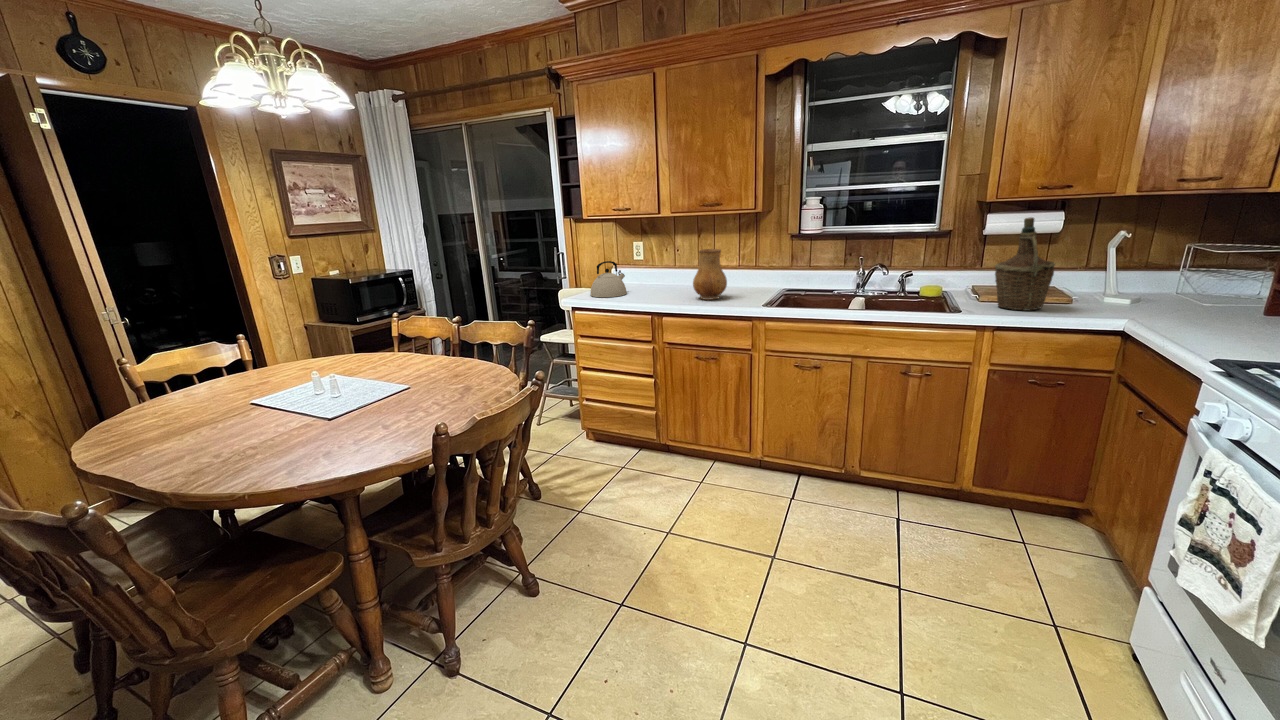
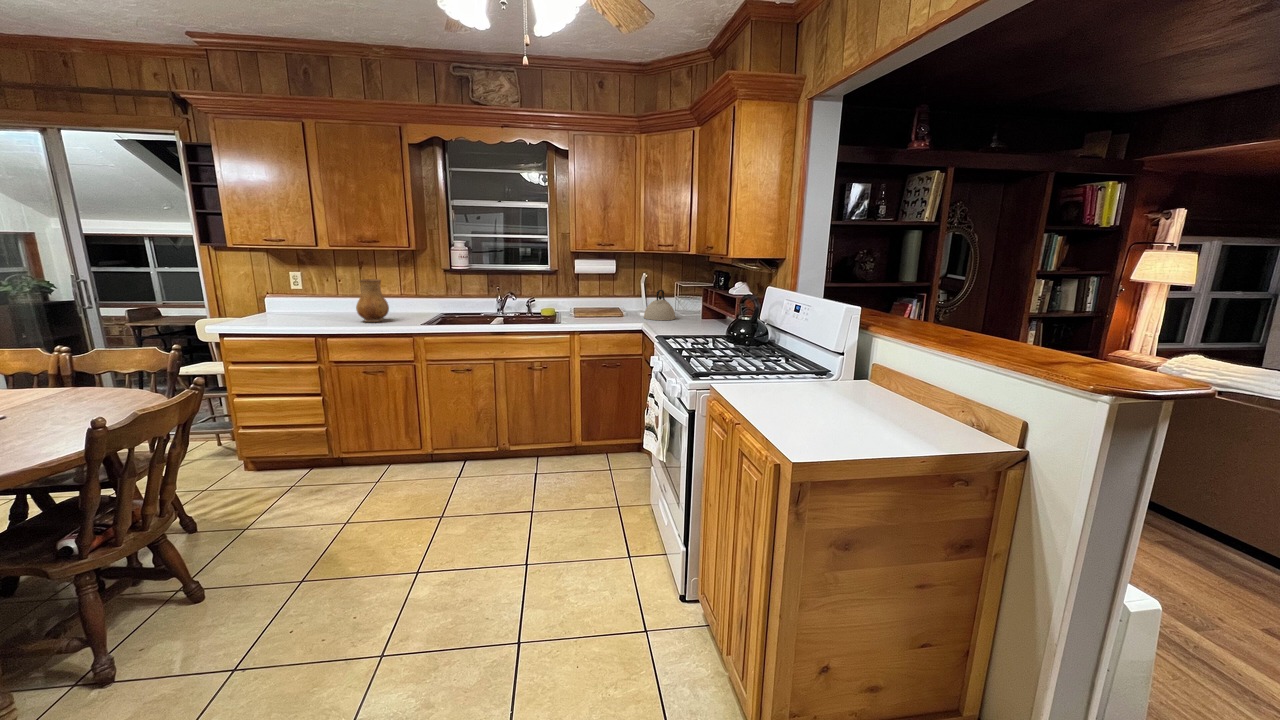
bottle: present [995,217,1055,311] -> none [576,263,607,321]
kettle: present [590,261,627,297] -> present [644,290,675,320]

